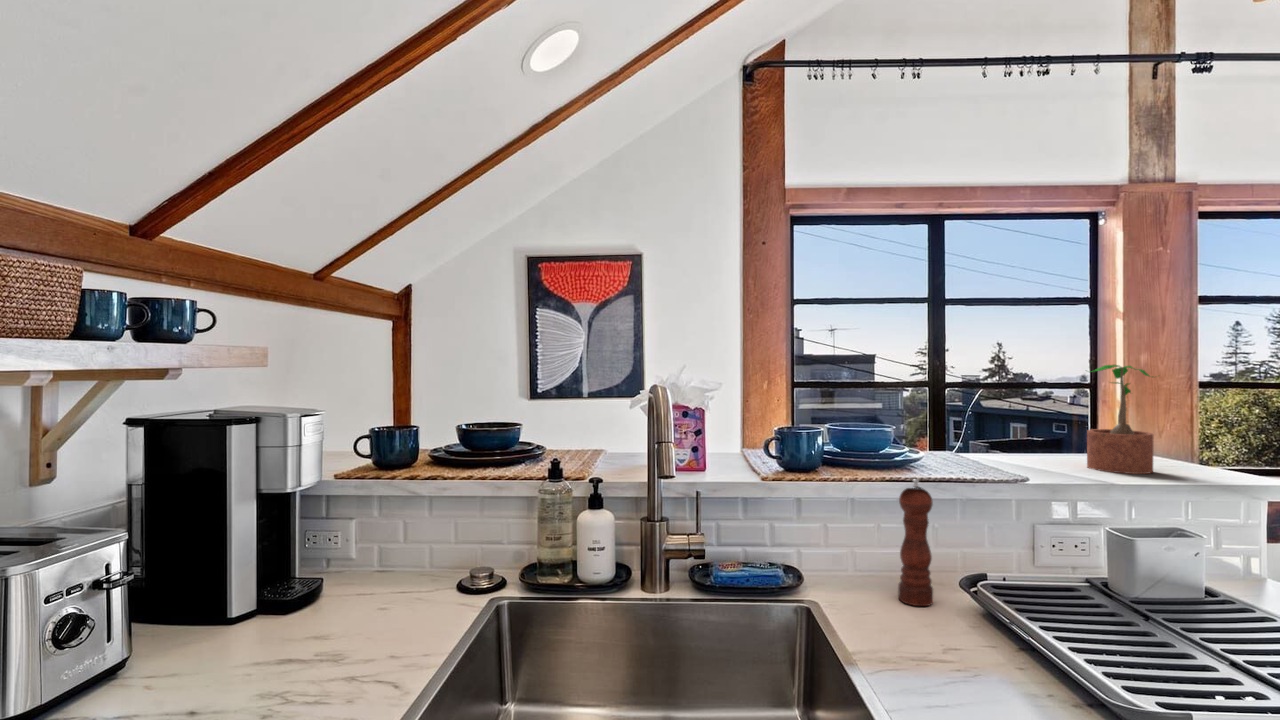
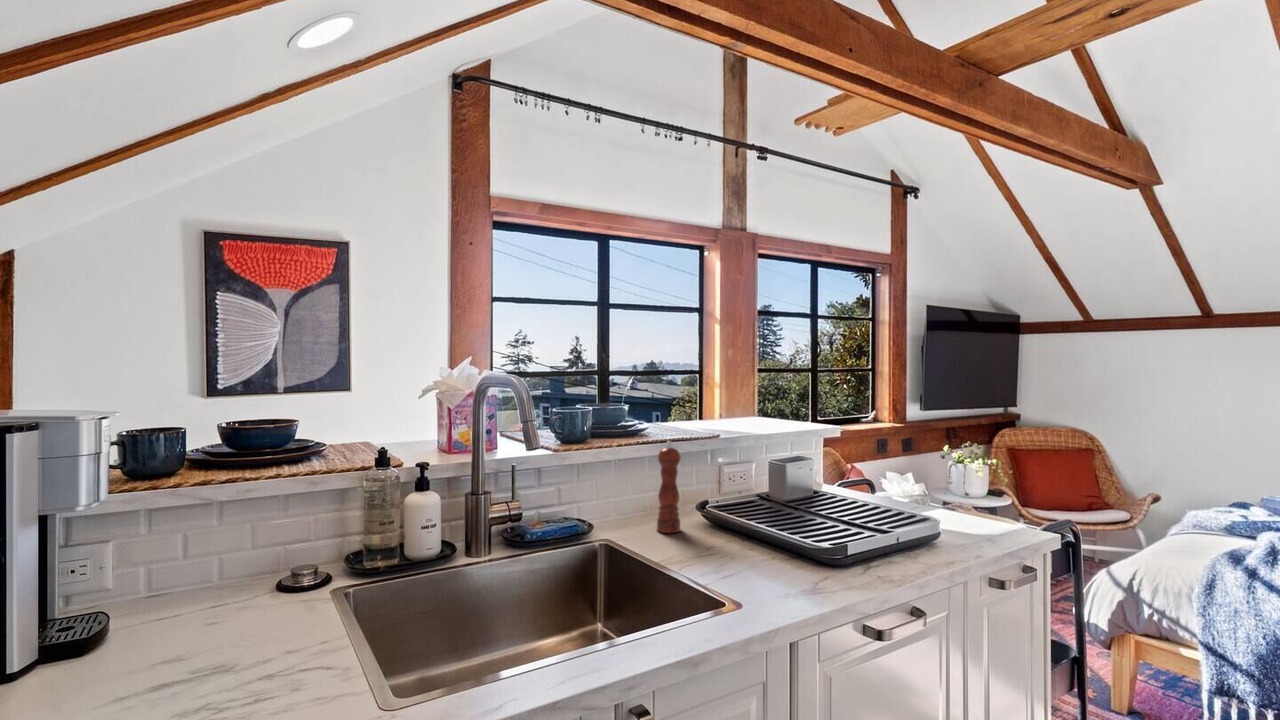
potted plant: present [1087,365,1153,474] -> none [739,357,780,429]

